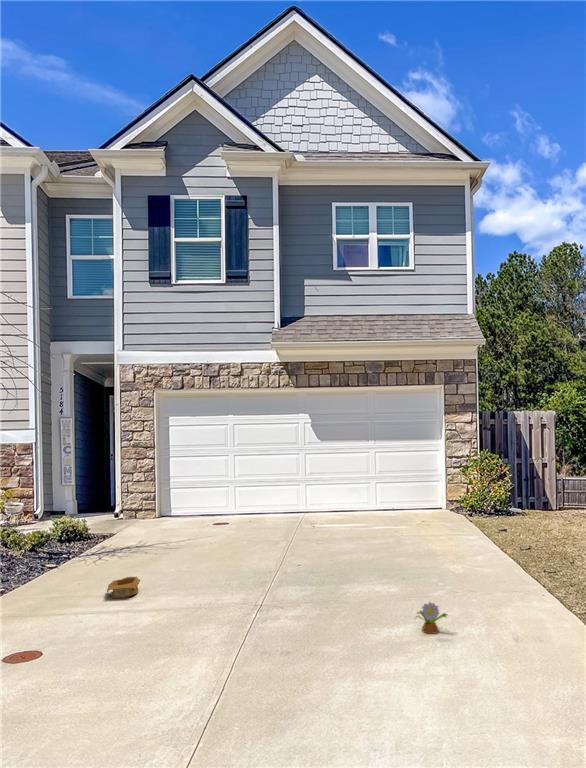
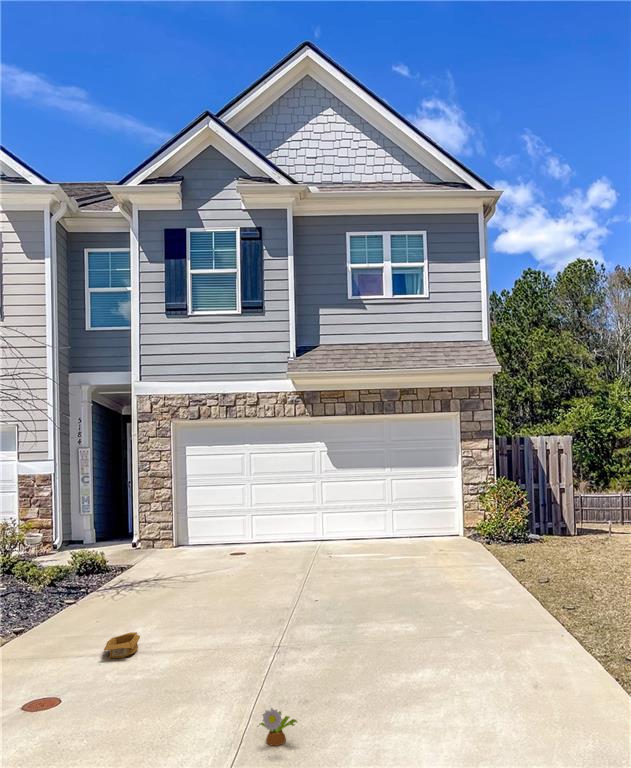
decorative plant: present [416,602,447,634] -> present [259,708,298,746]

